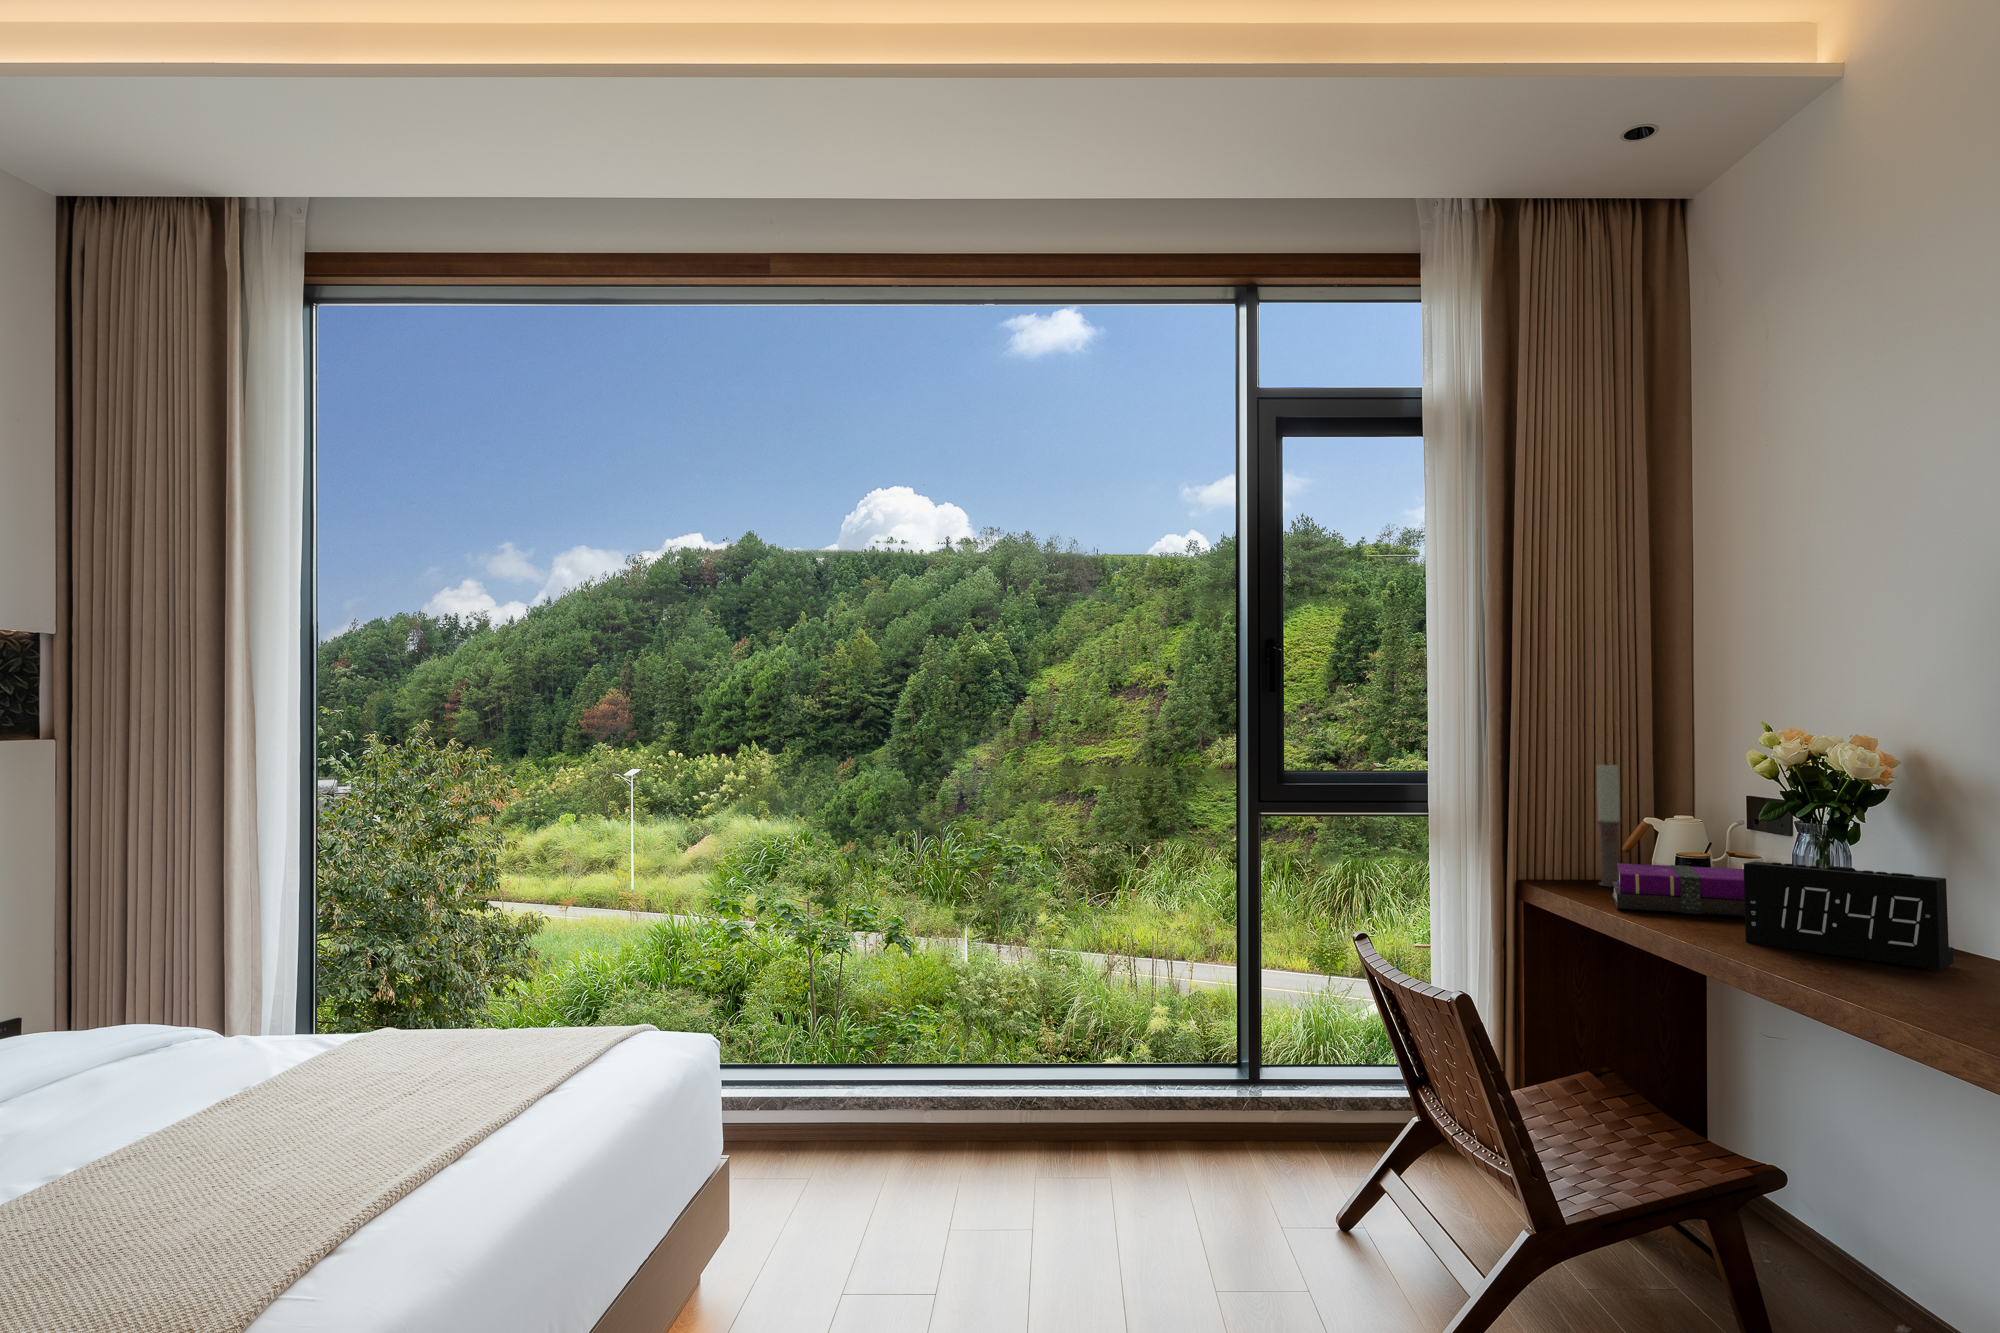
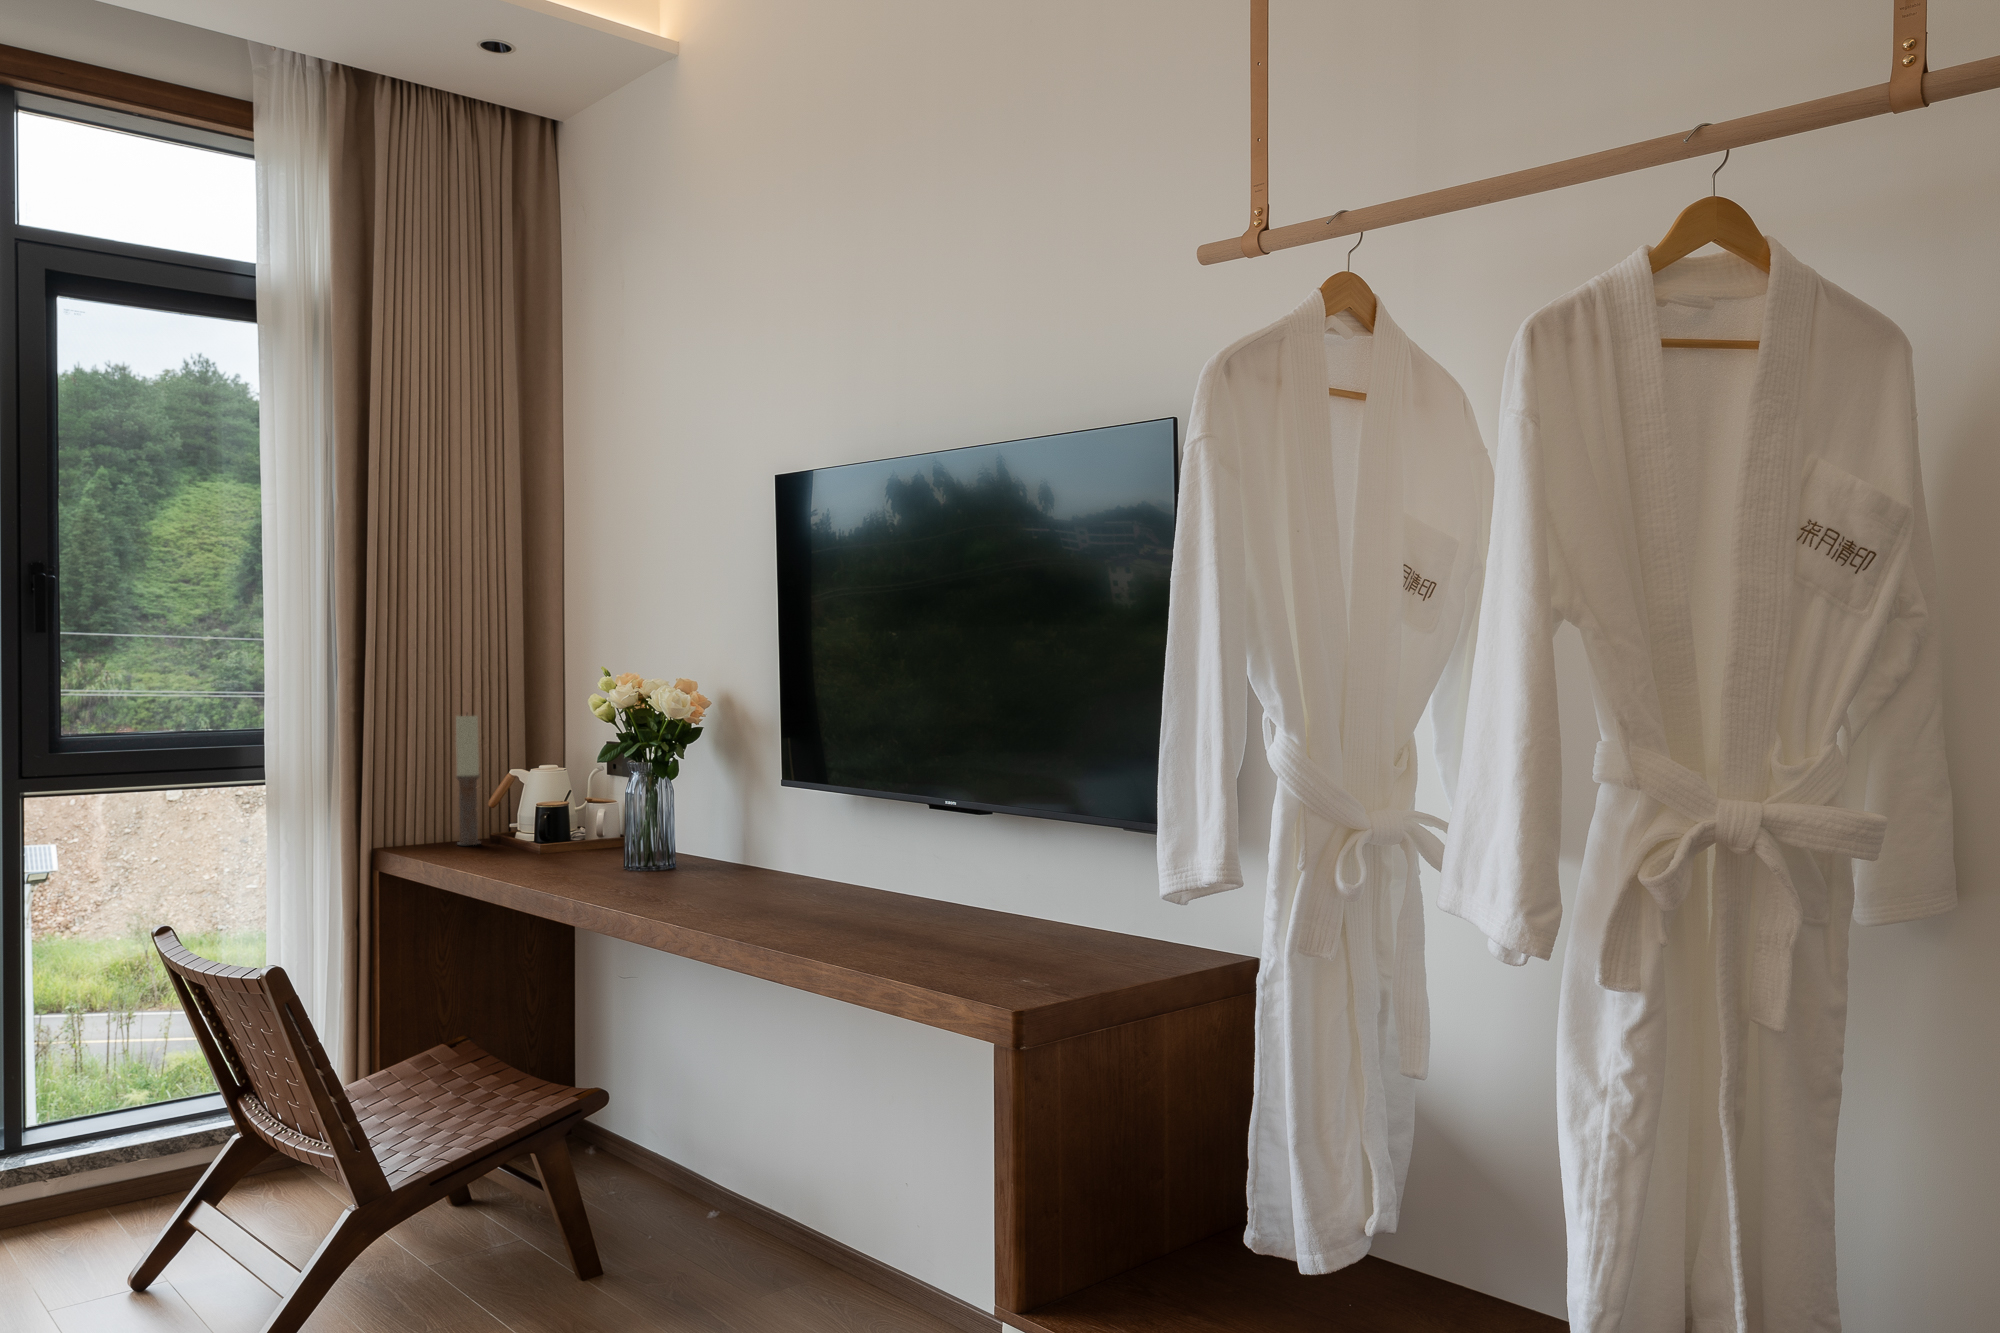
alarm clock: present [1743,861,1954,969] -> none [581,798,743,881]
notebook: present [1612,863,1745,916] -> none [468,813,610,864]

